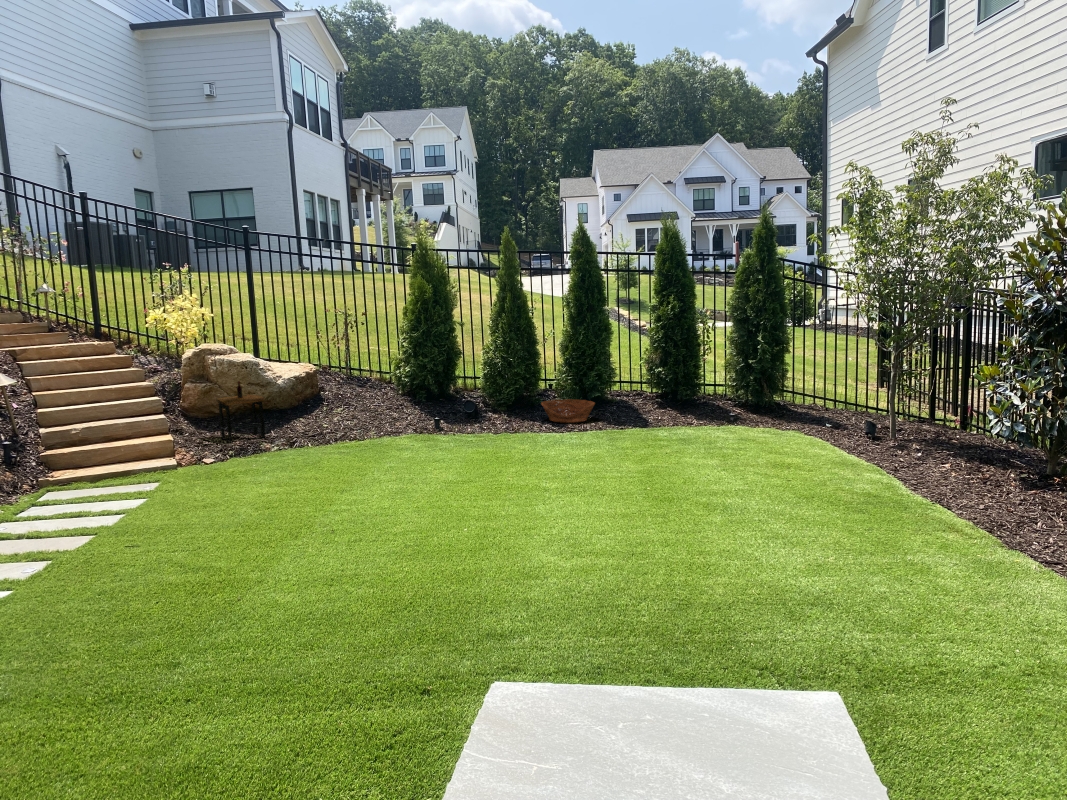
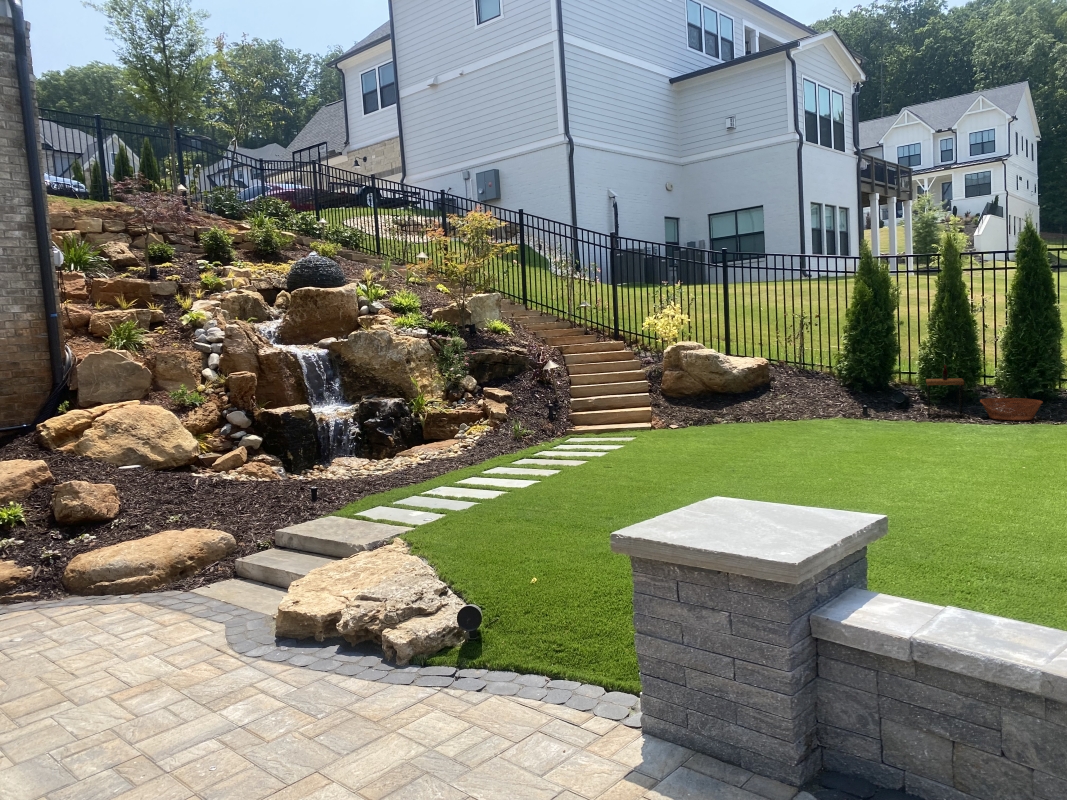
side table: present [216,381,265,443] -> present [926,365,964,418]

